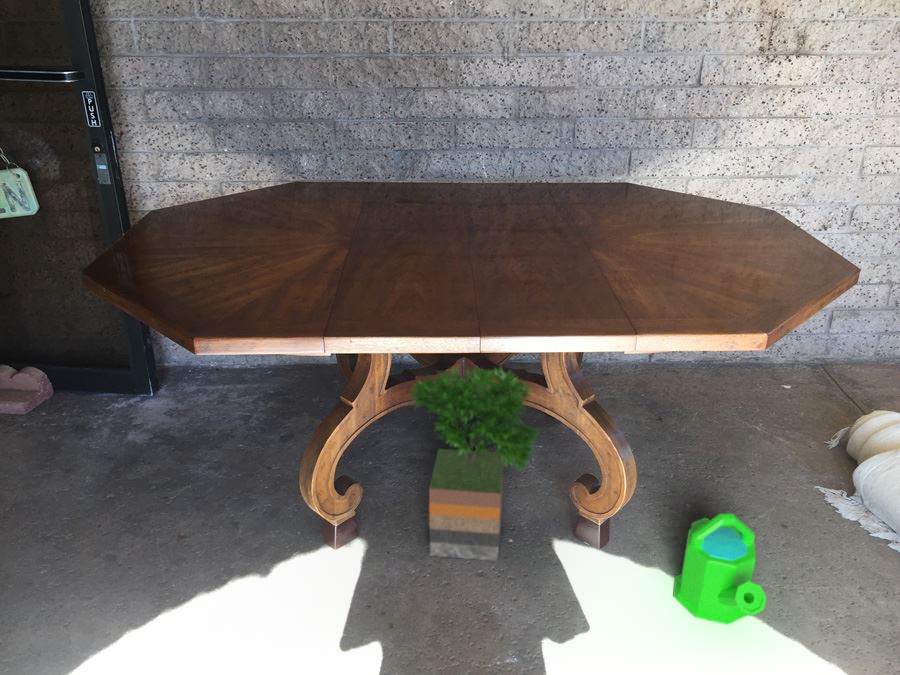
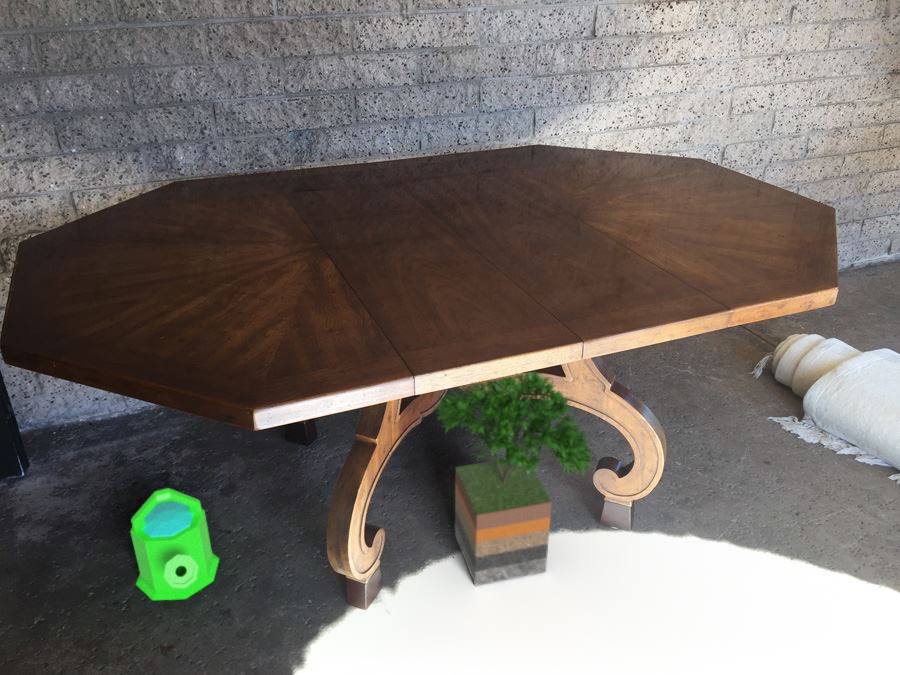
watering can: present [673,513,766,624] -> present [130,488,219,600]

